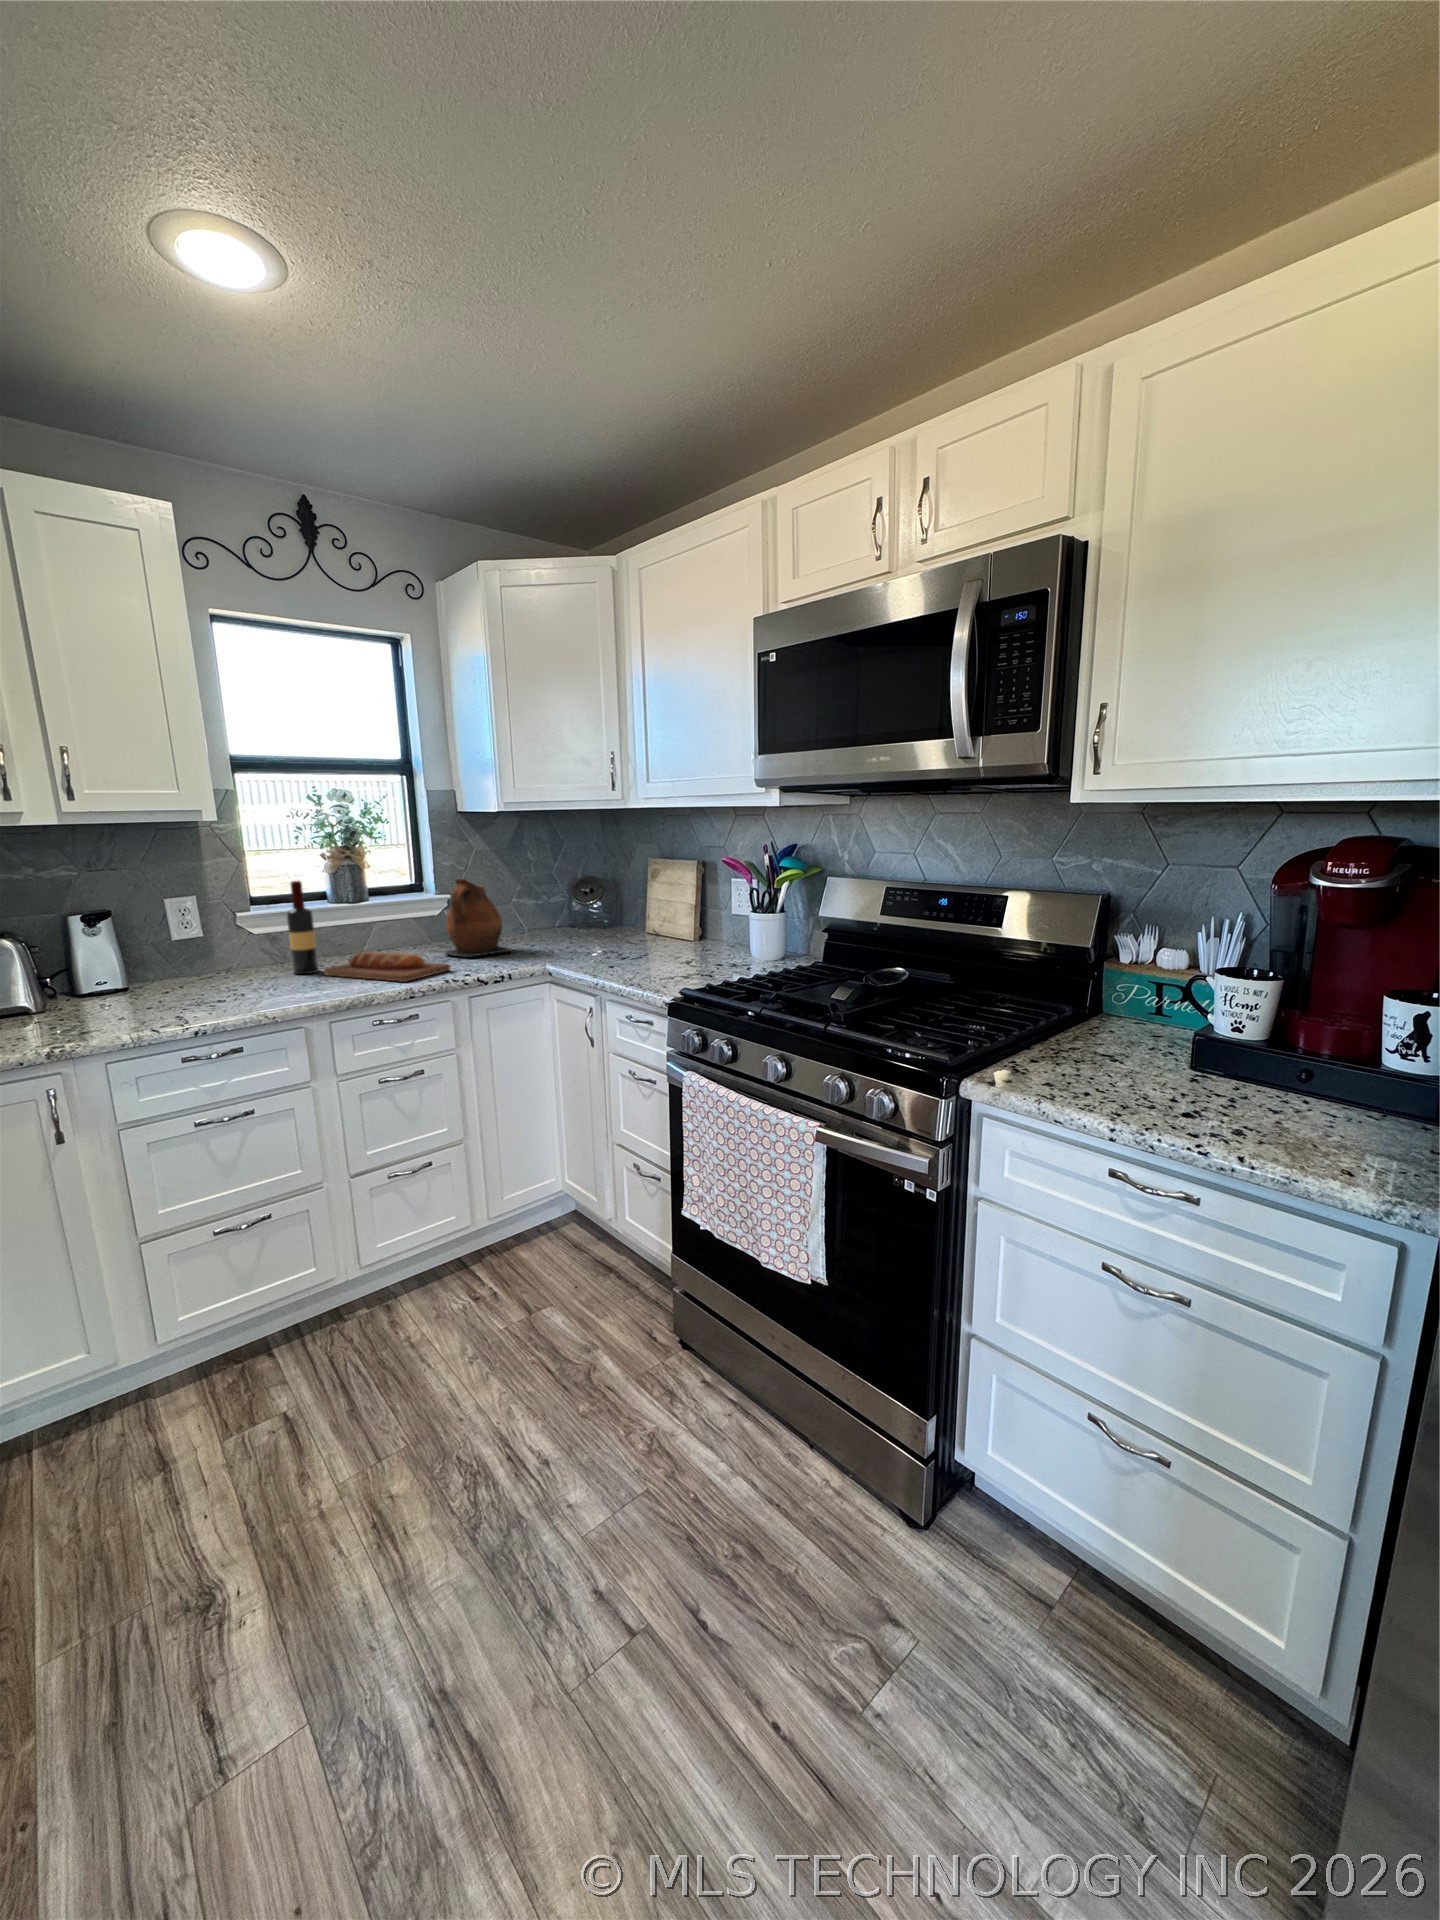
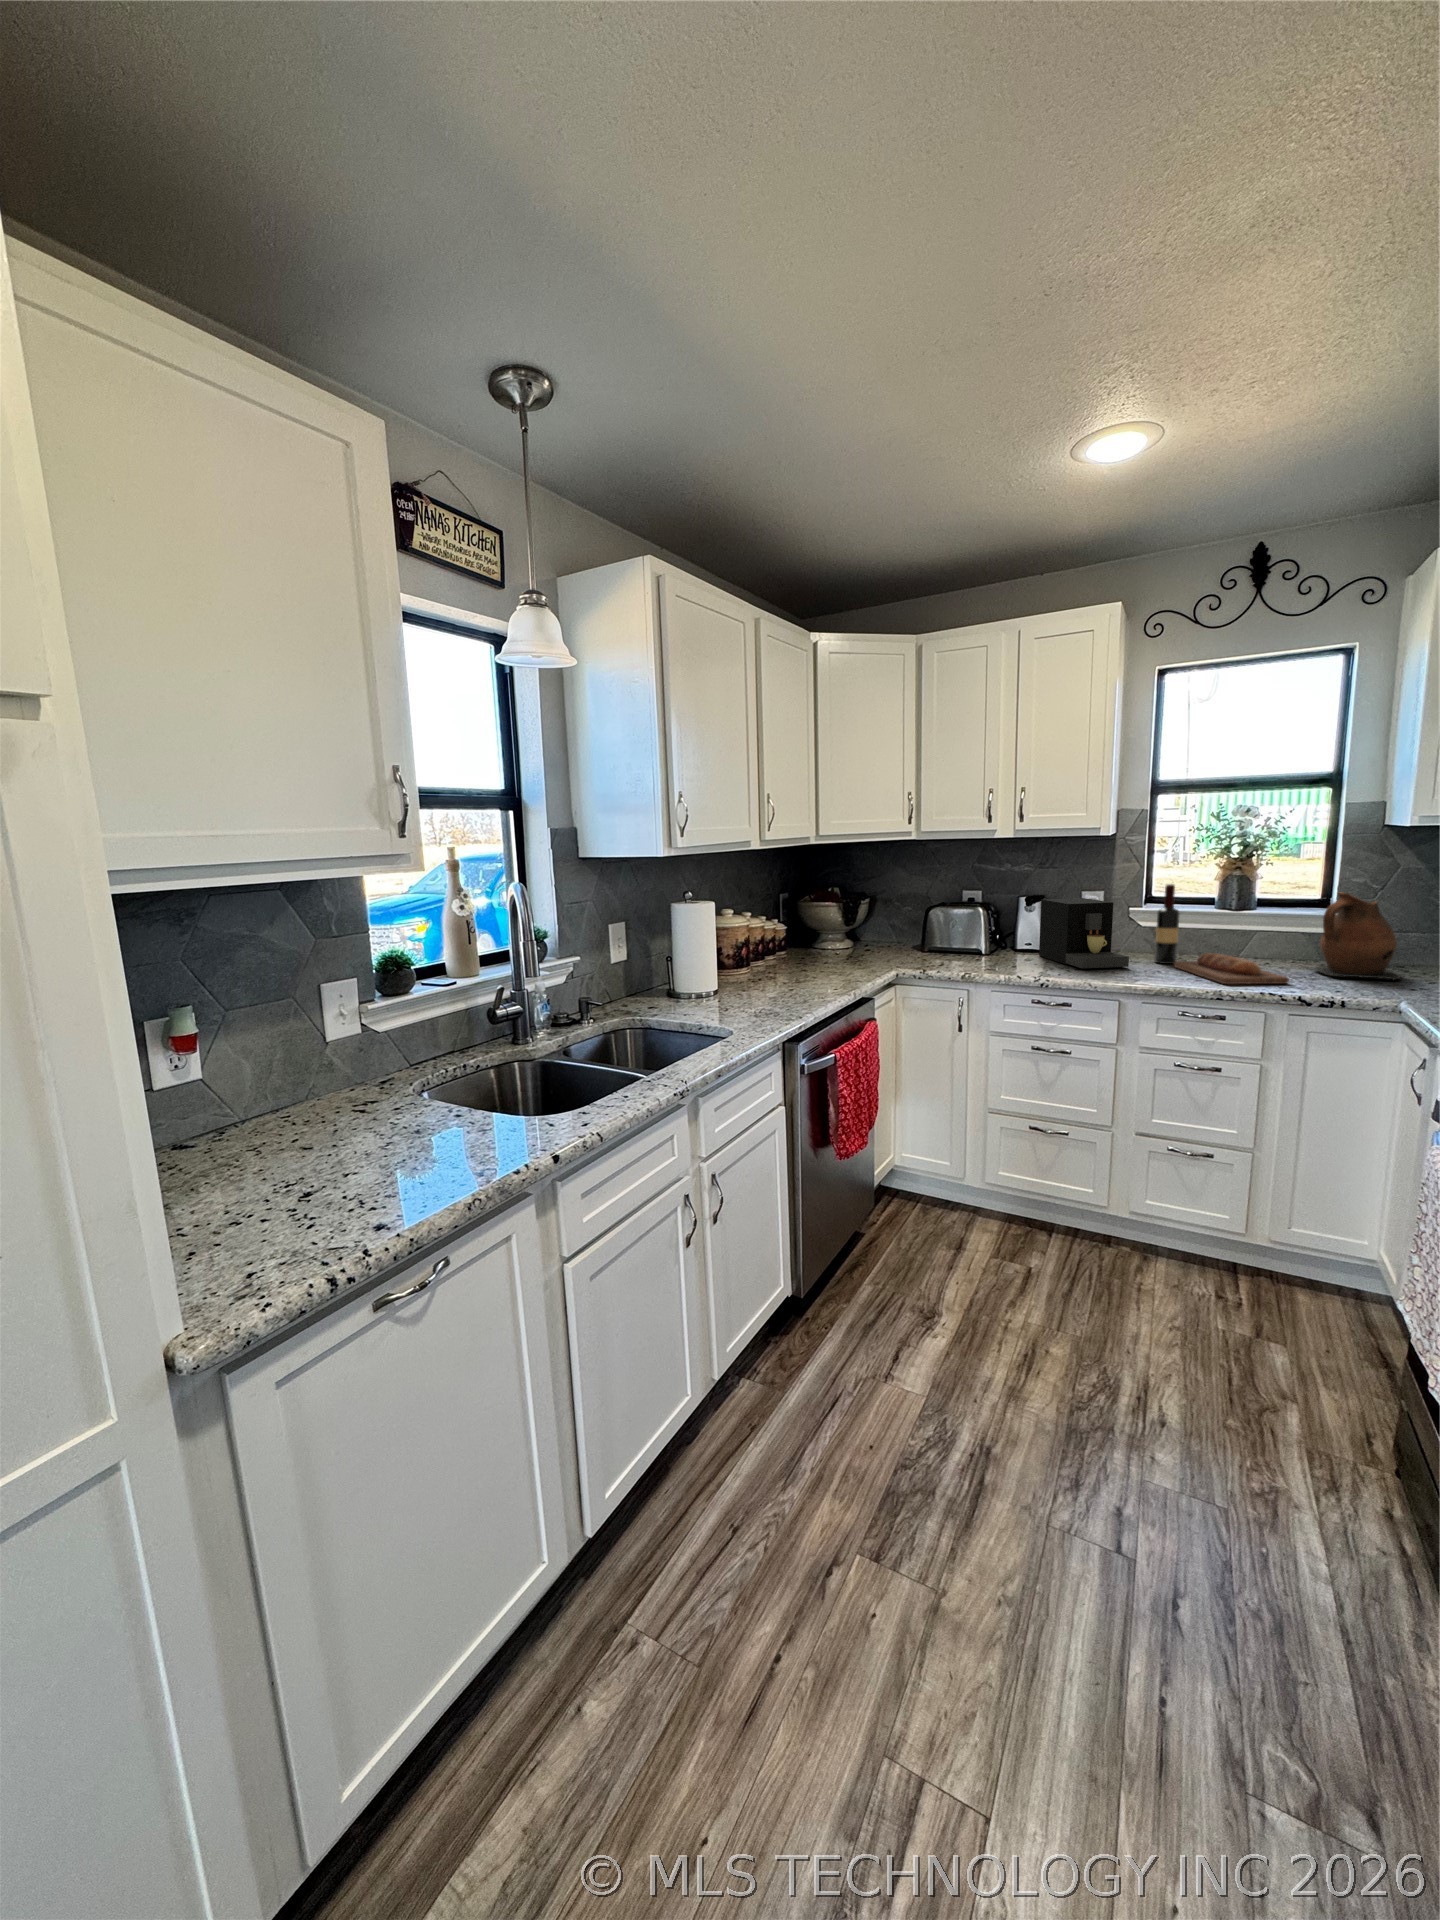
coffee maker: none [119,907,279,997] -> present [1039,898,1129,968]

